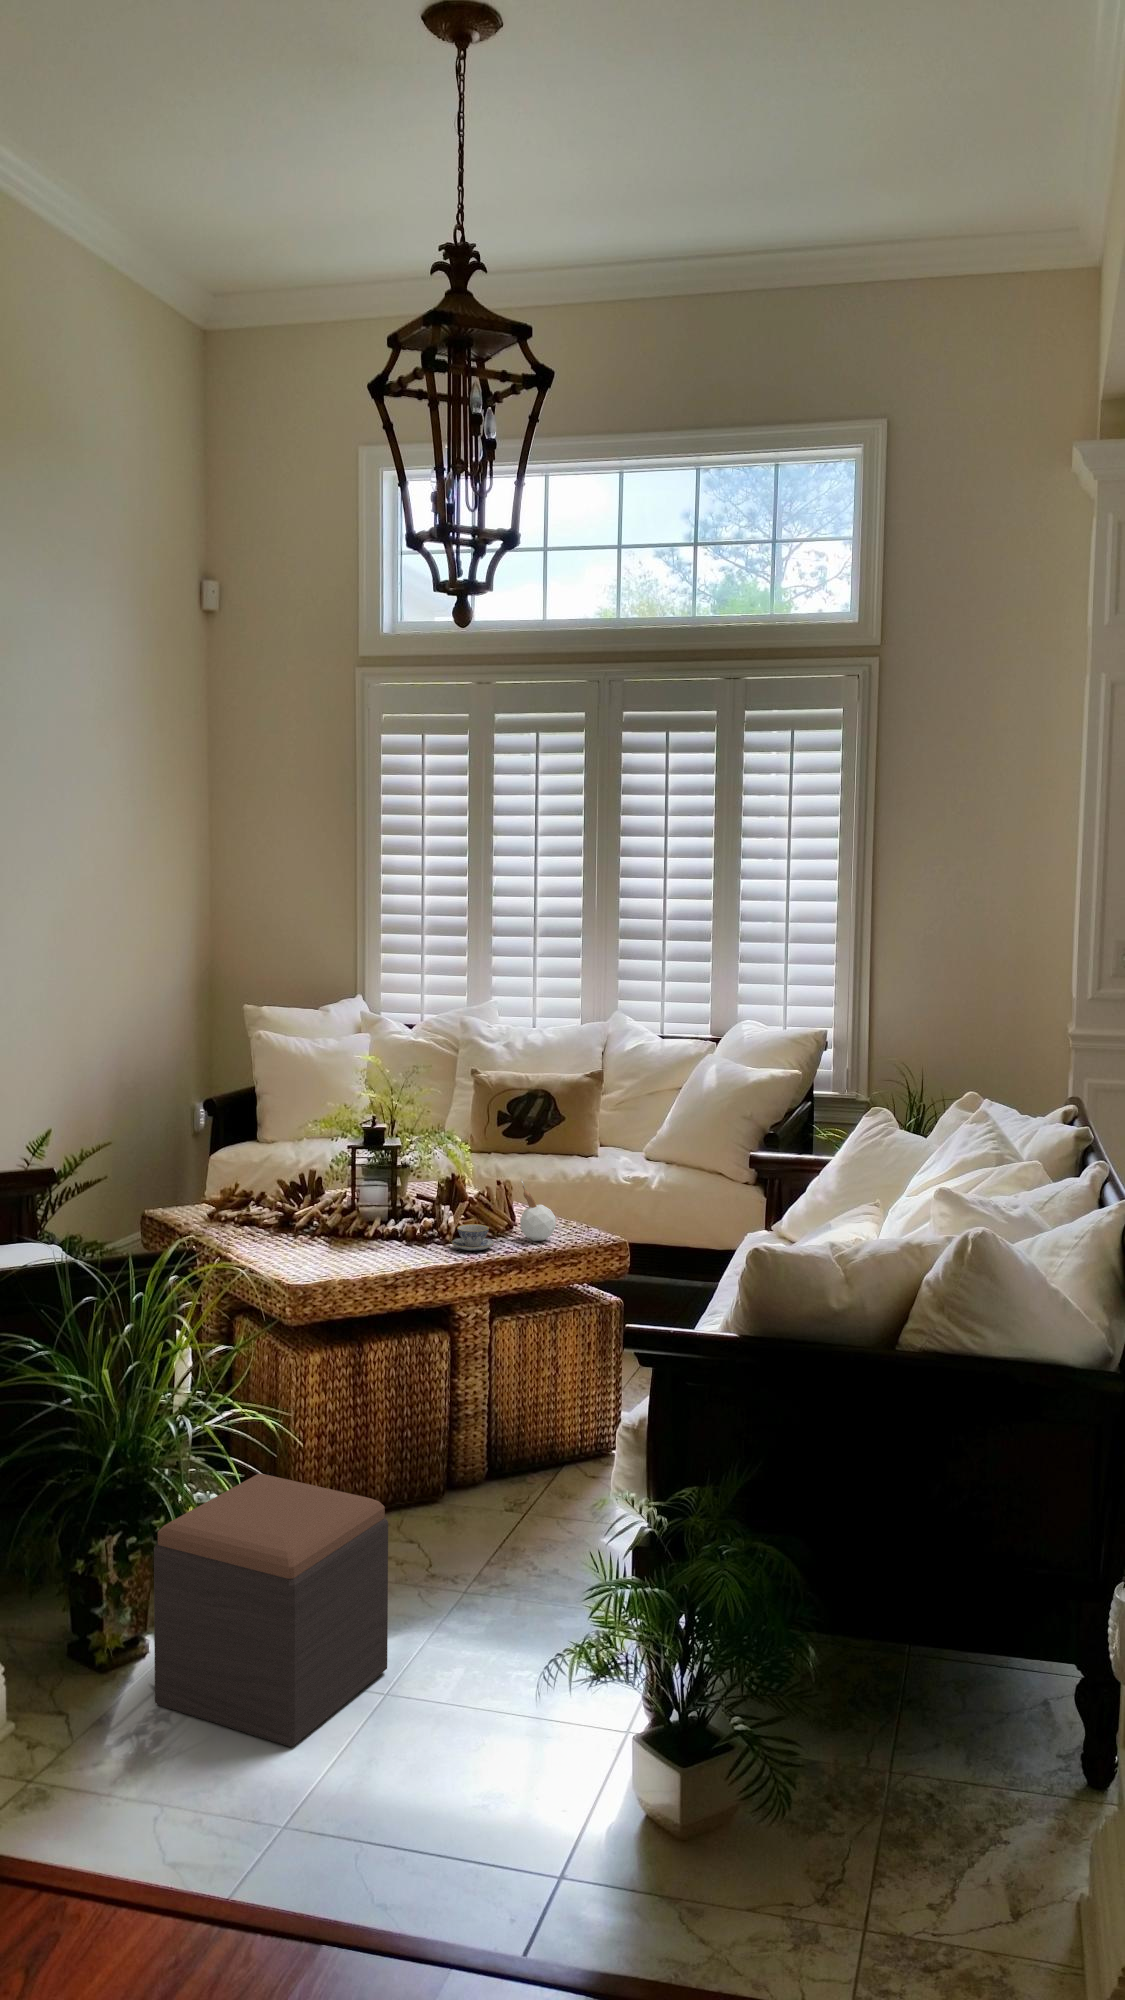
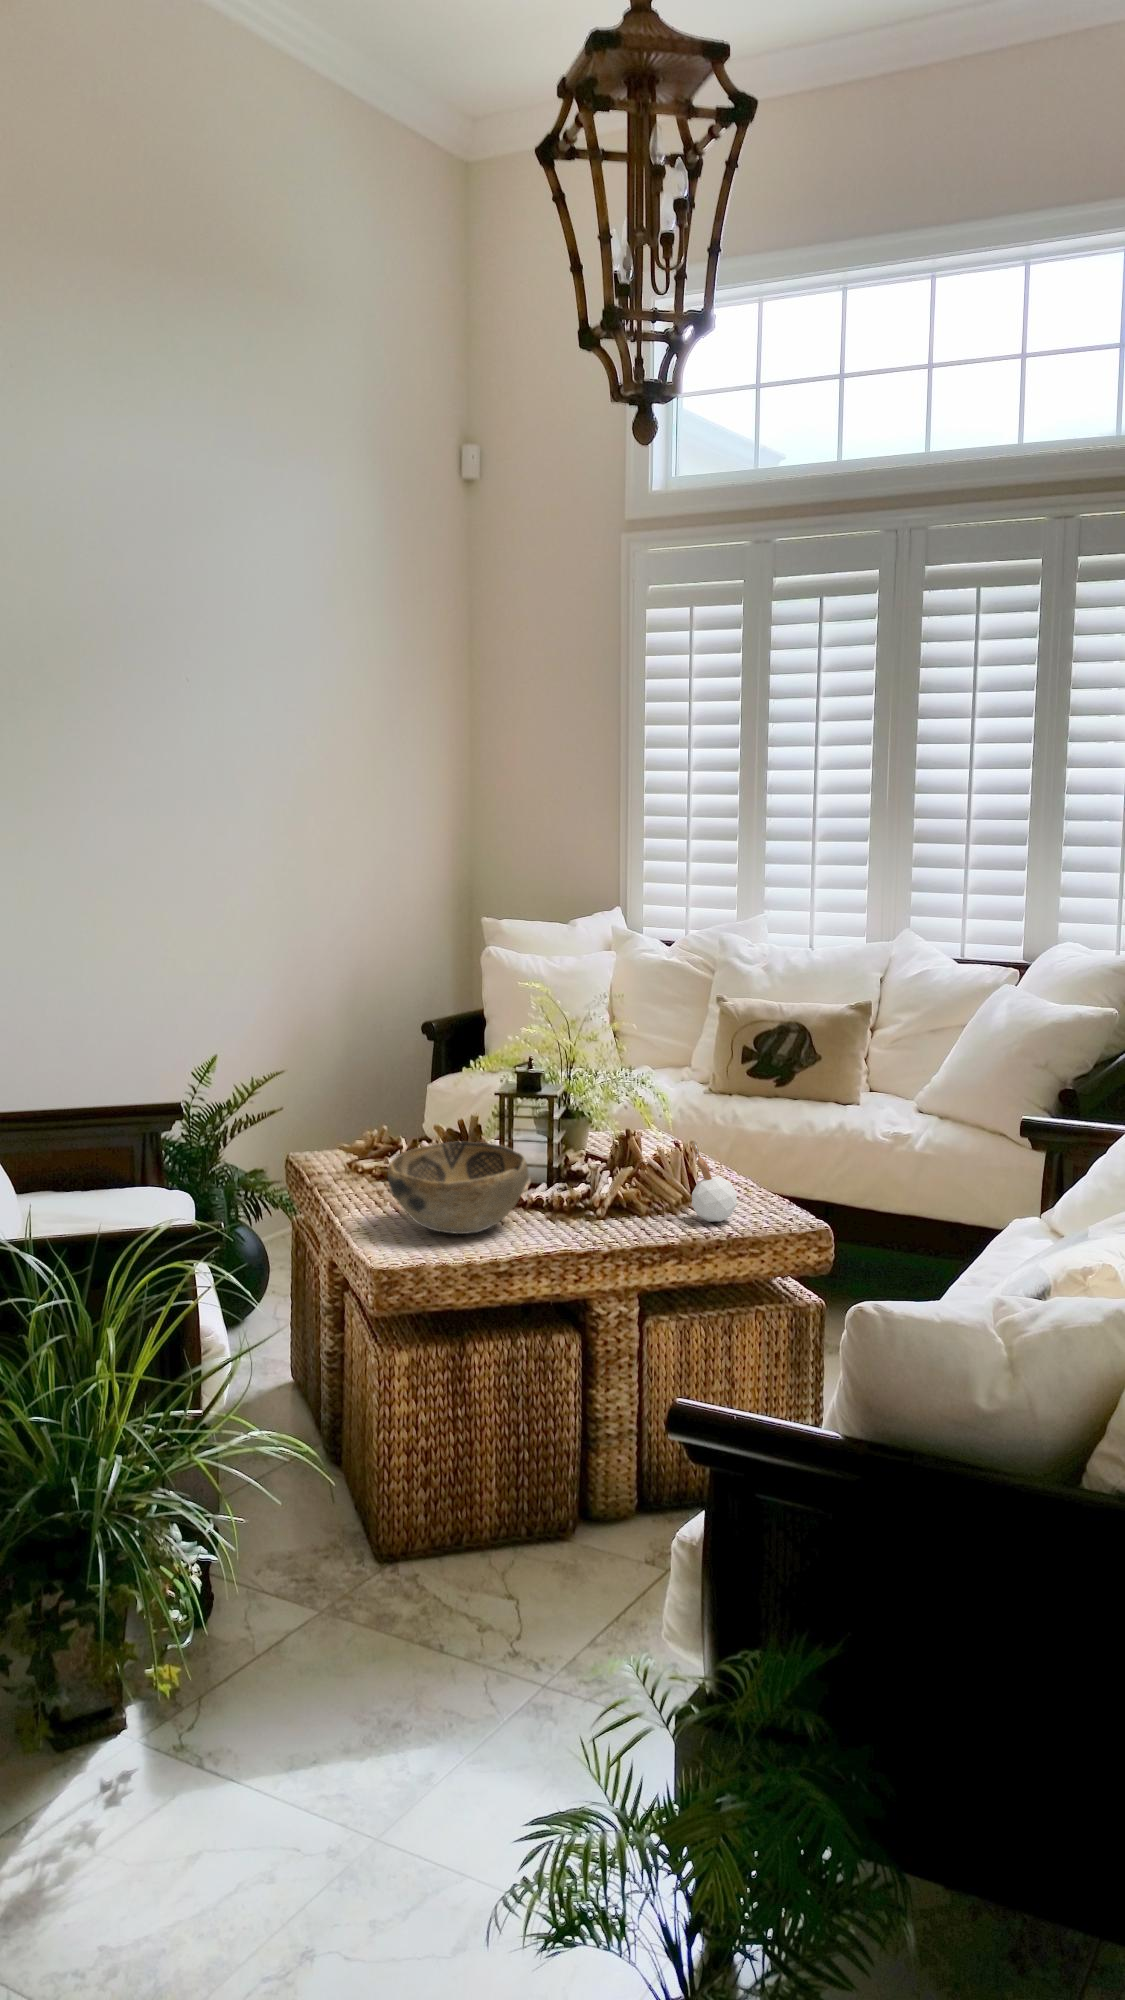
decorative bowl: none [281,1187,396,1260] -> present [388,1142,528,1234]
teacup: present [451,1224,495,1251] -> none [600,1197,653,1231]
footstool: present [154,1474,388,1747] -> none [87,1522,397,1912]

